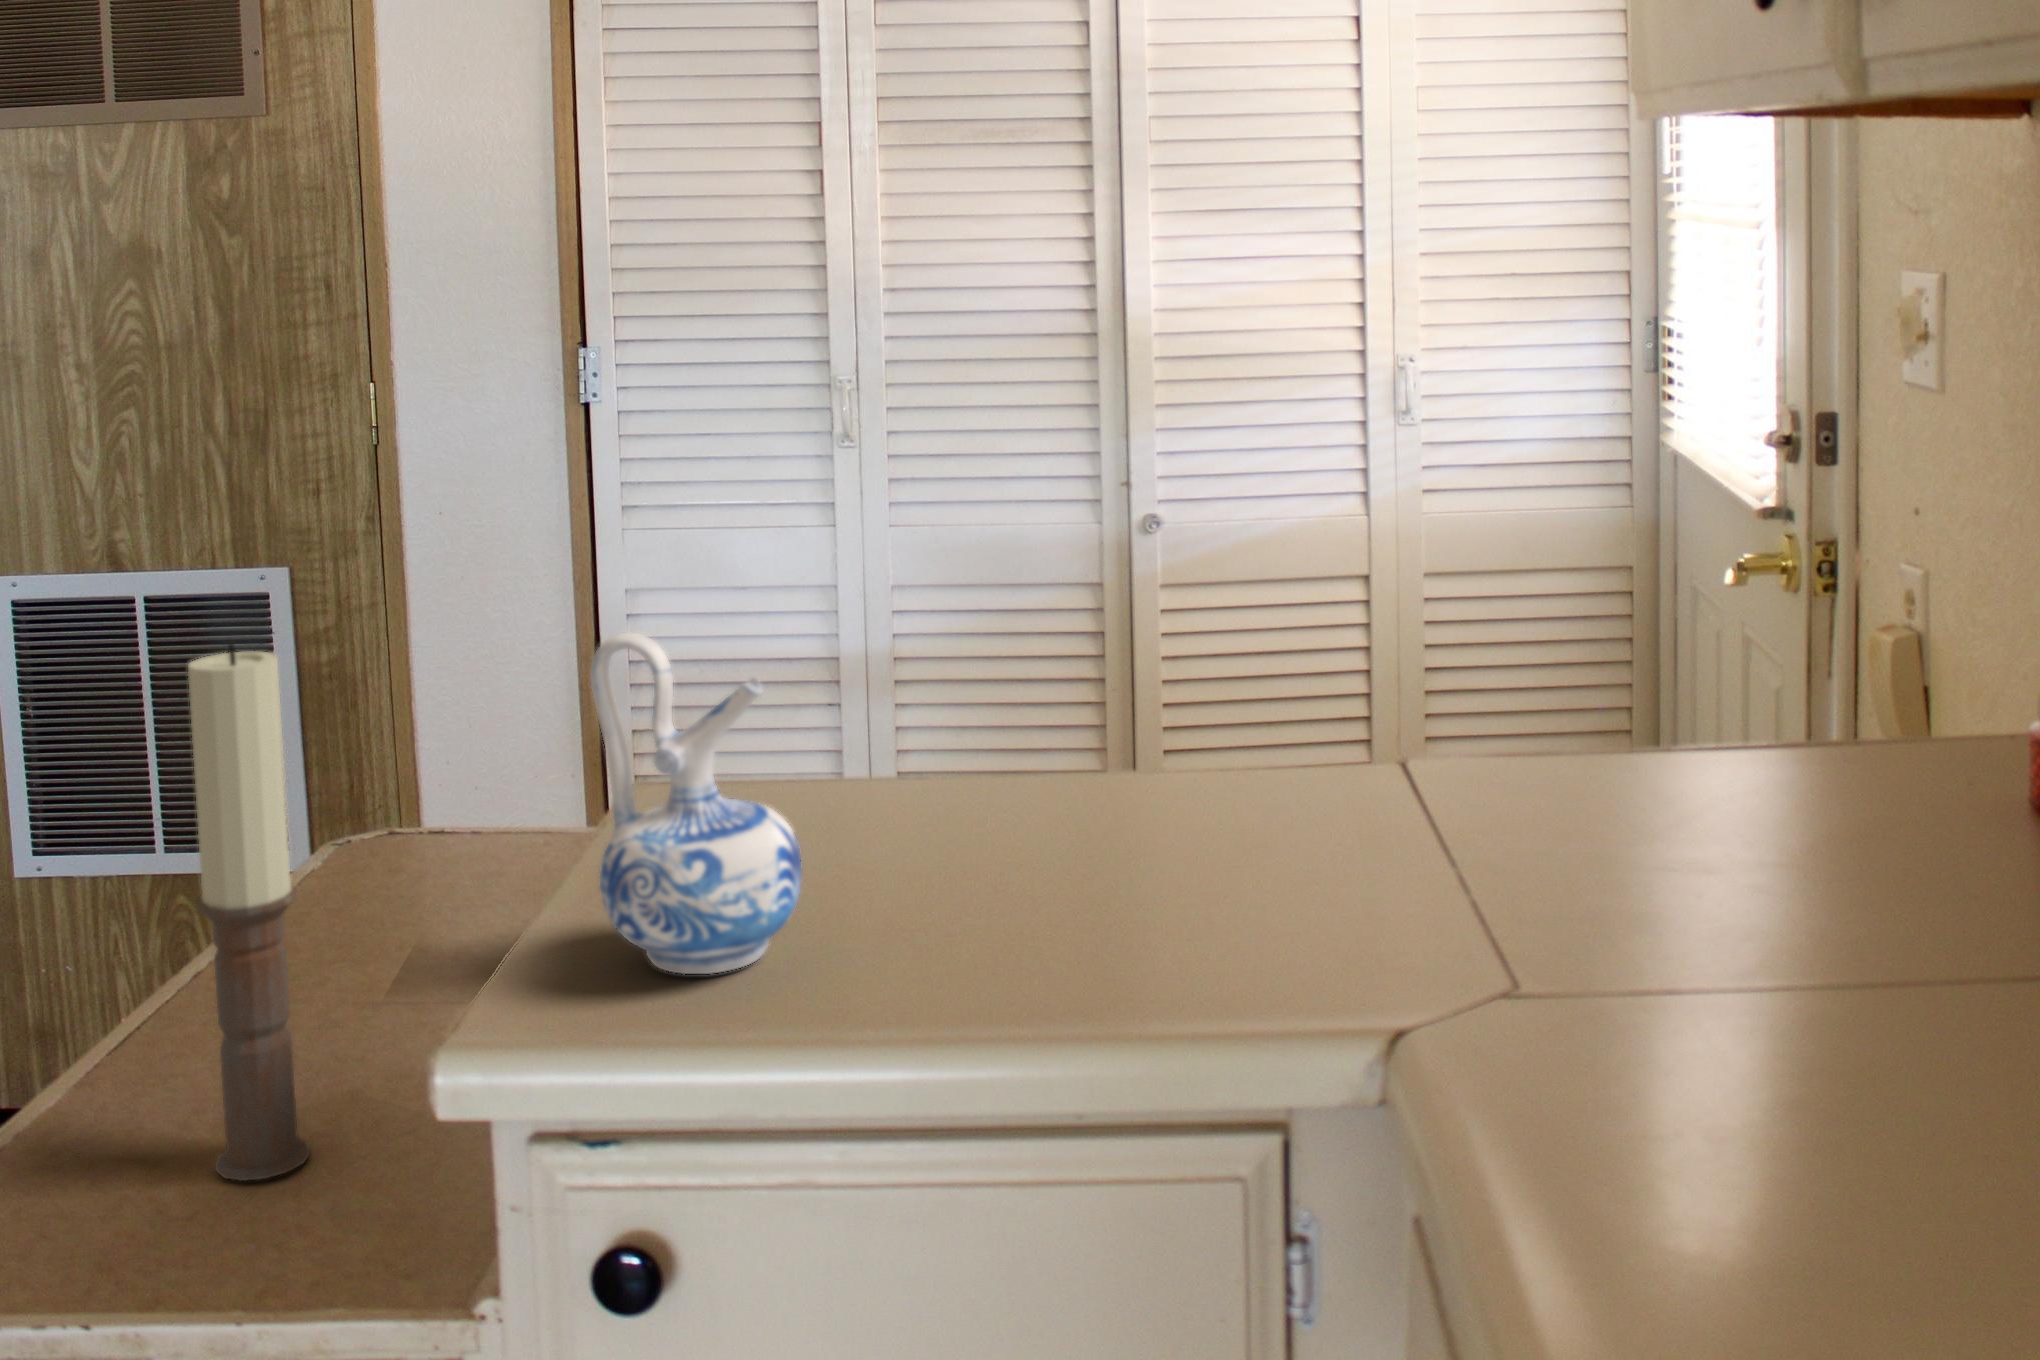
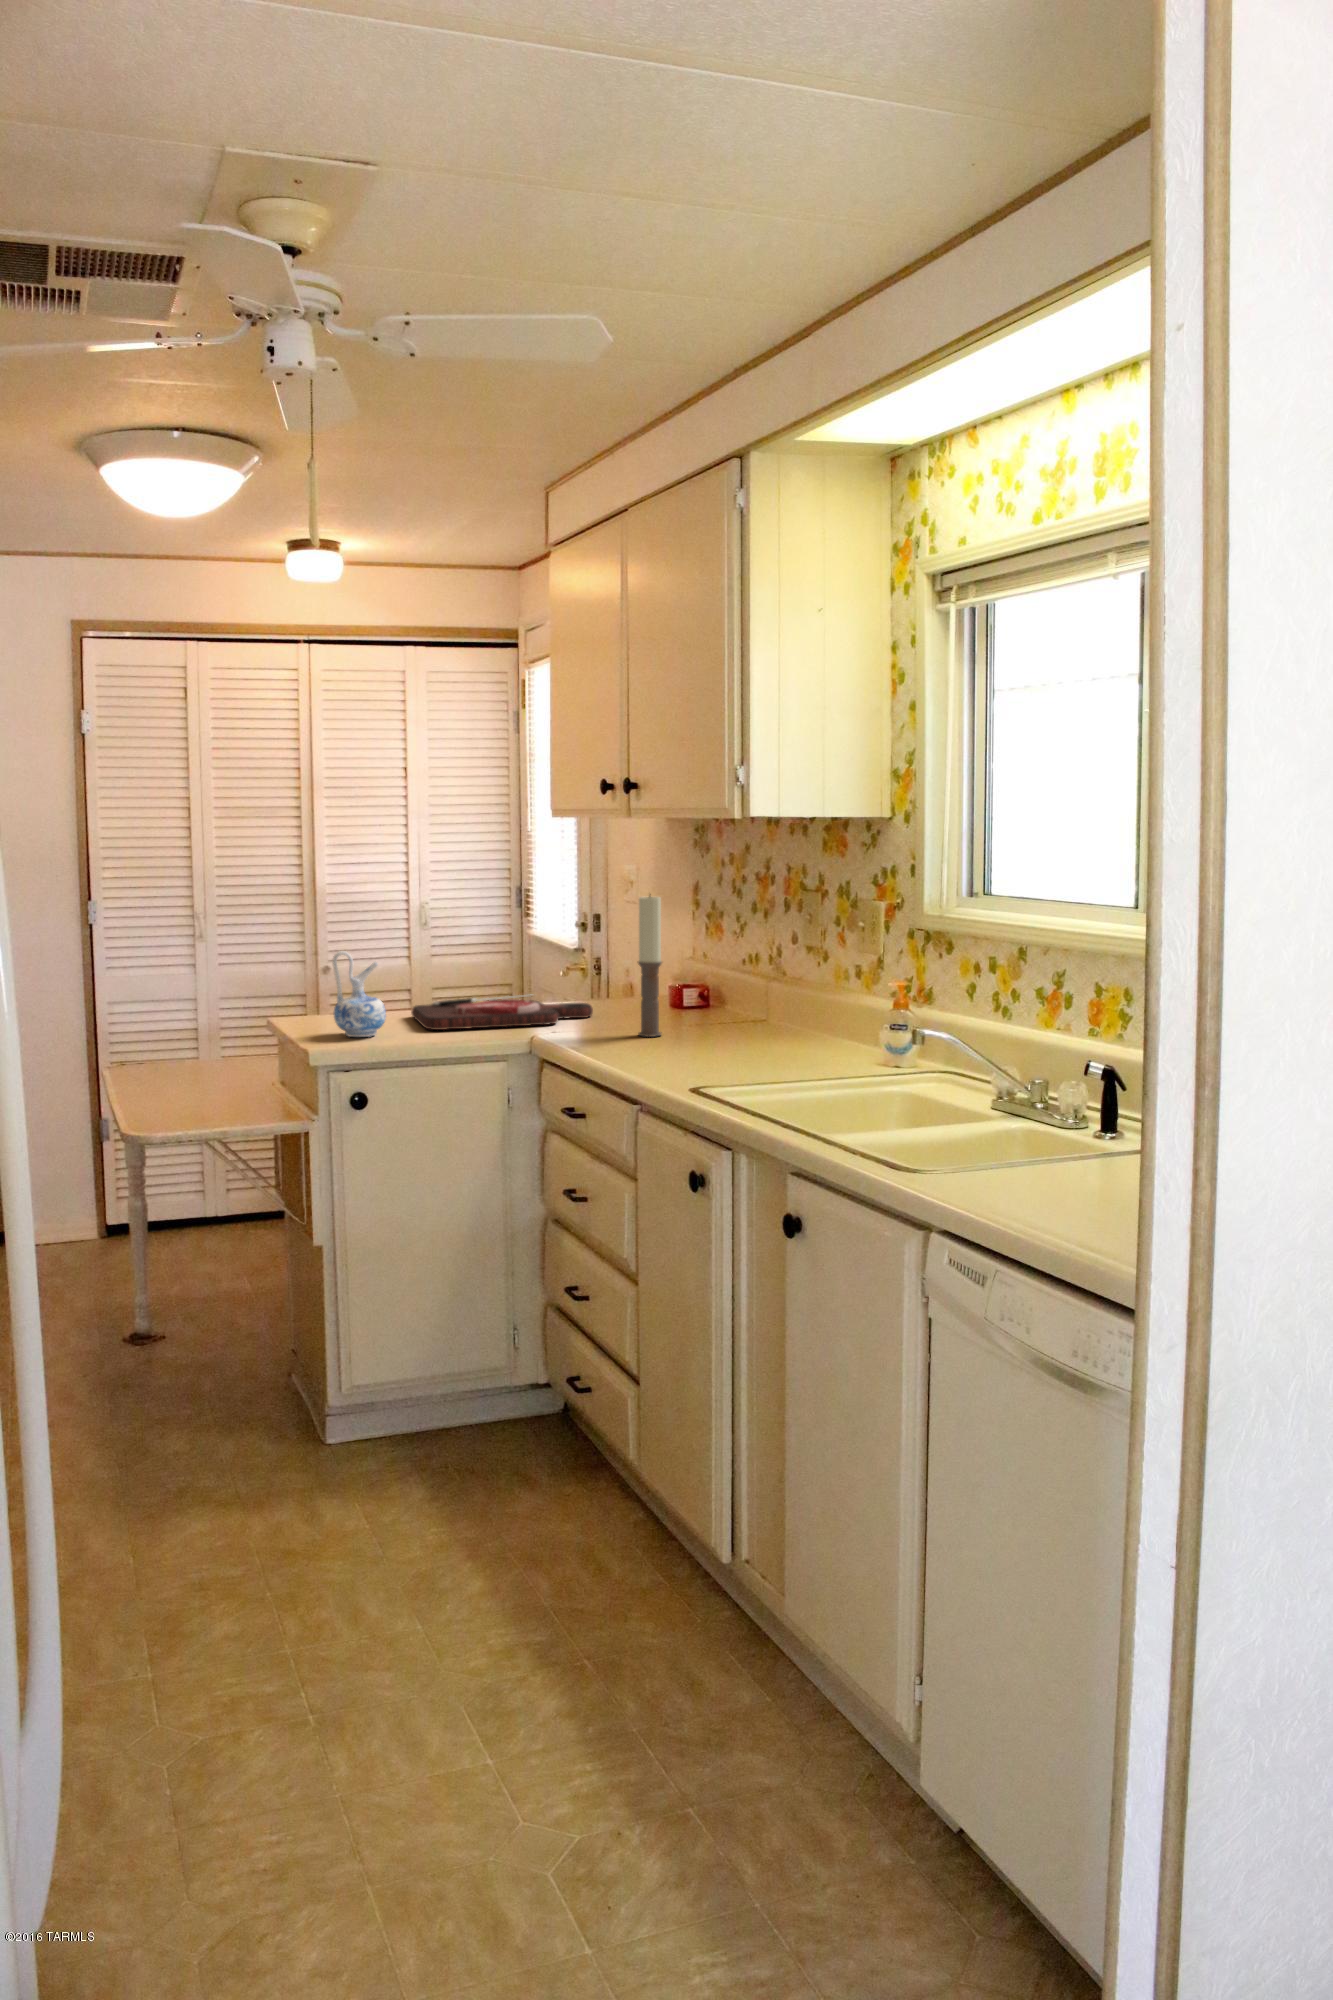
candle: present [188,644,310,1181] -> present [638,896,662,1037]
cutting board: none [959,784,1677,955] -> present [411,994,593,1030]

